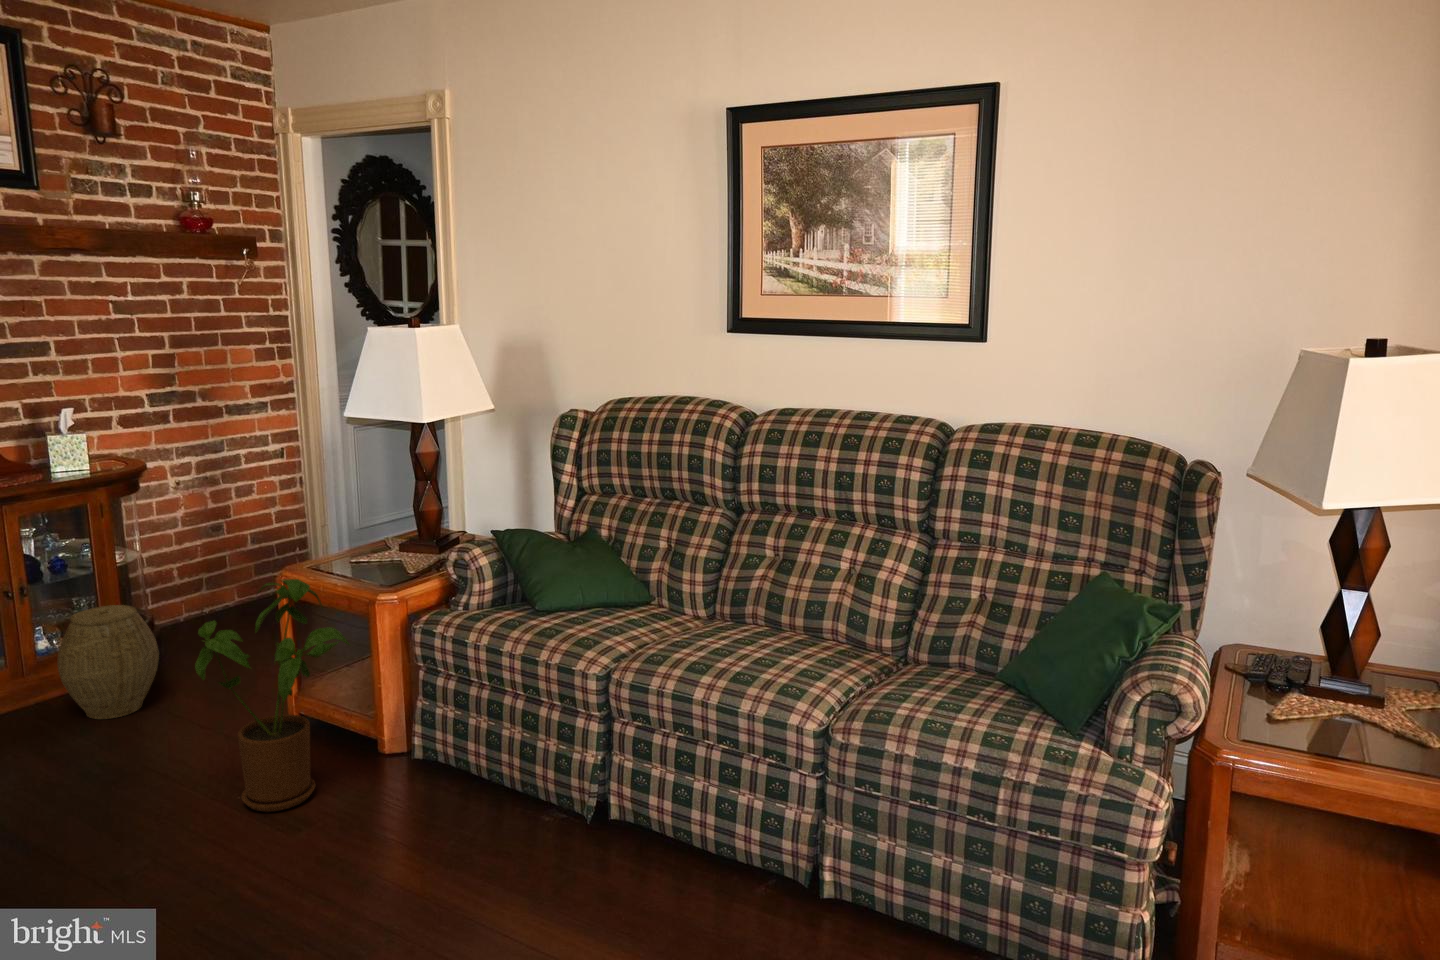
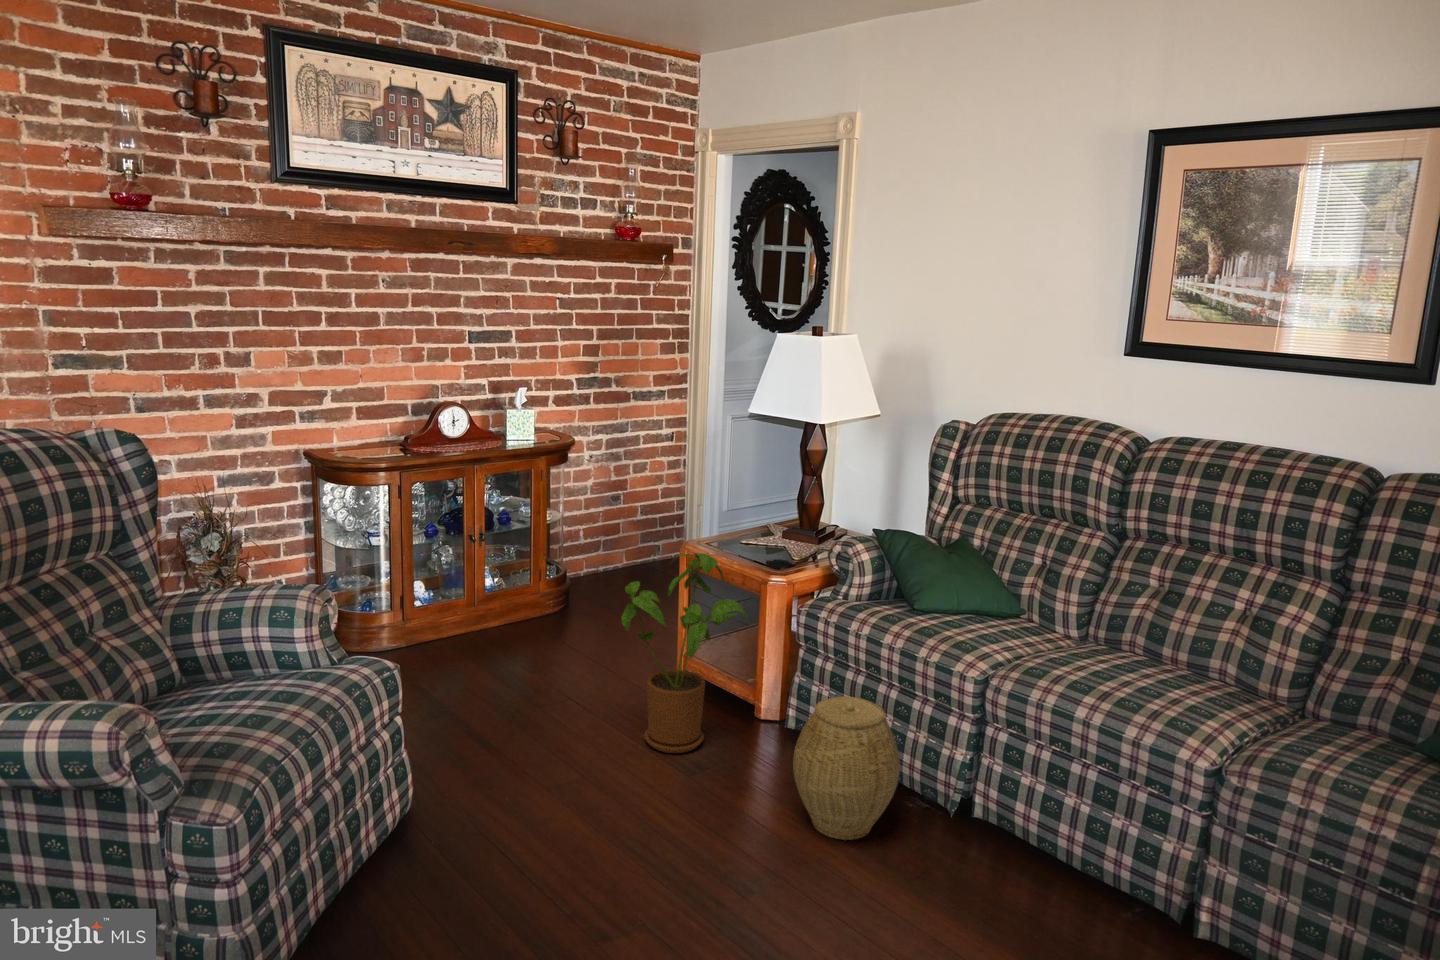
woven basket: present [57,605,159,719] -> present [793,696,900,840]

